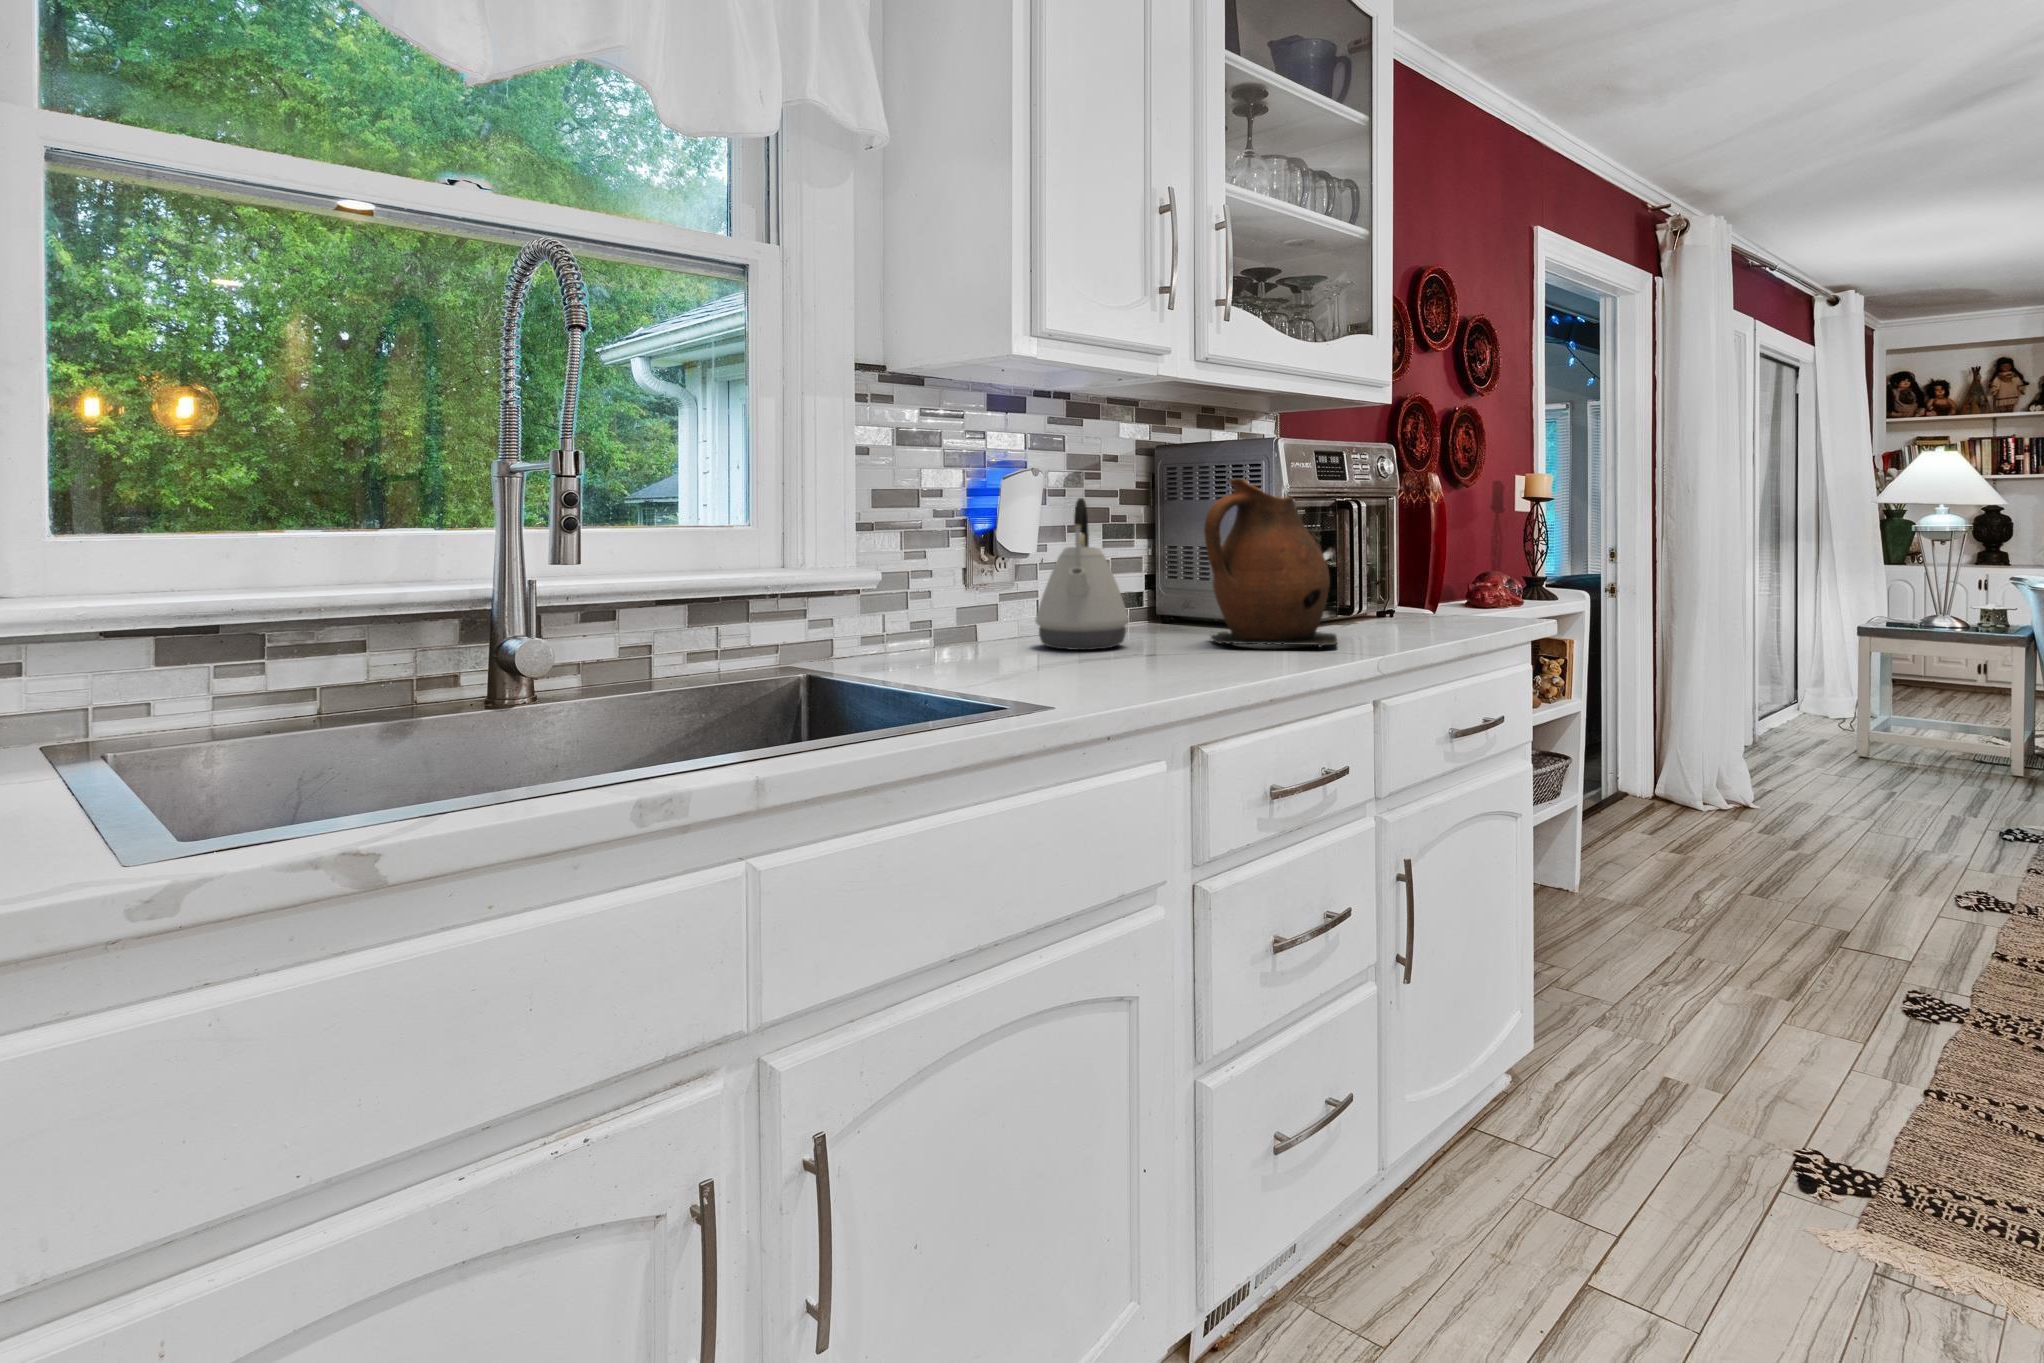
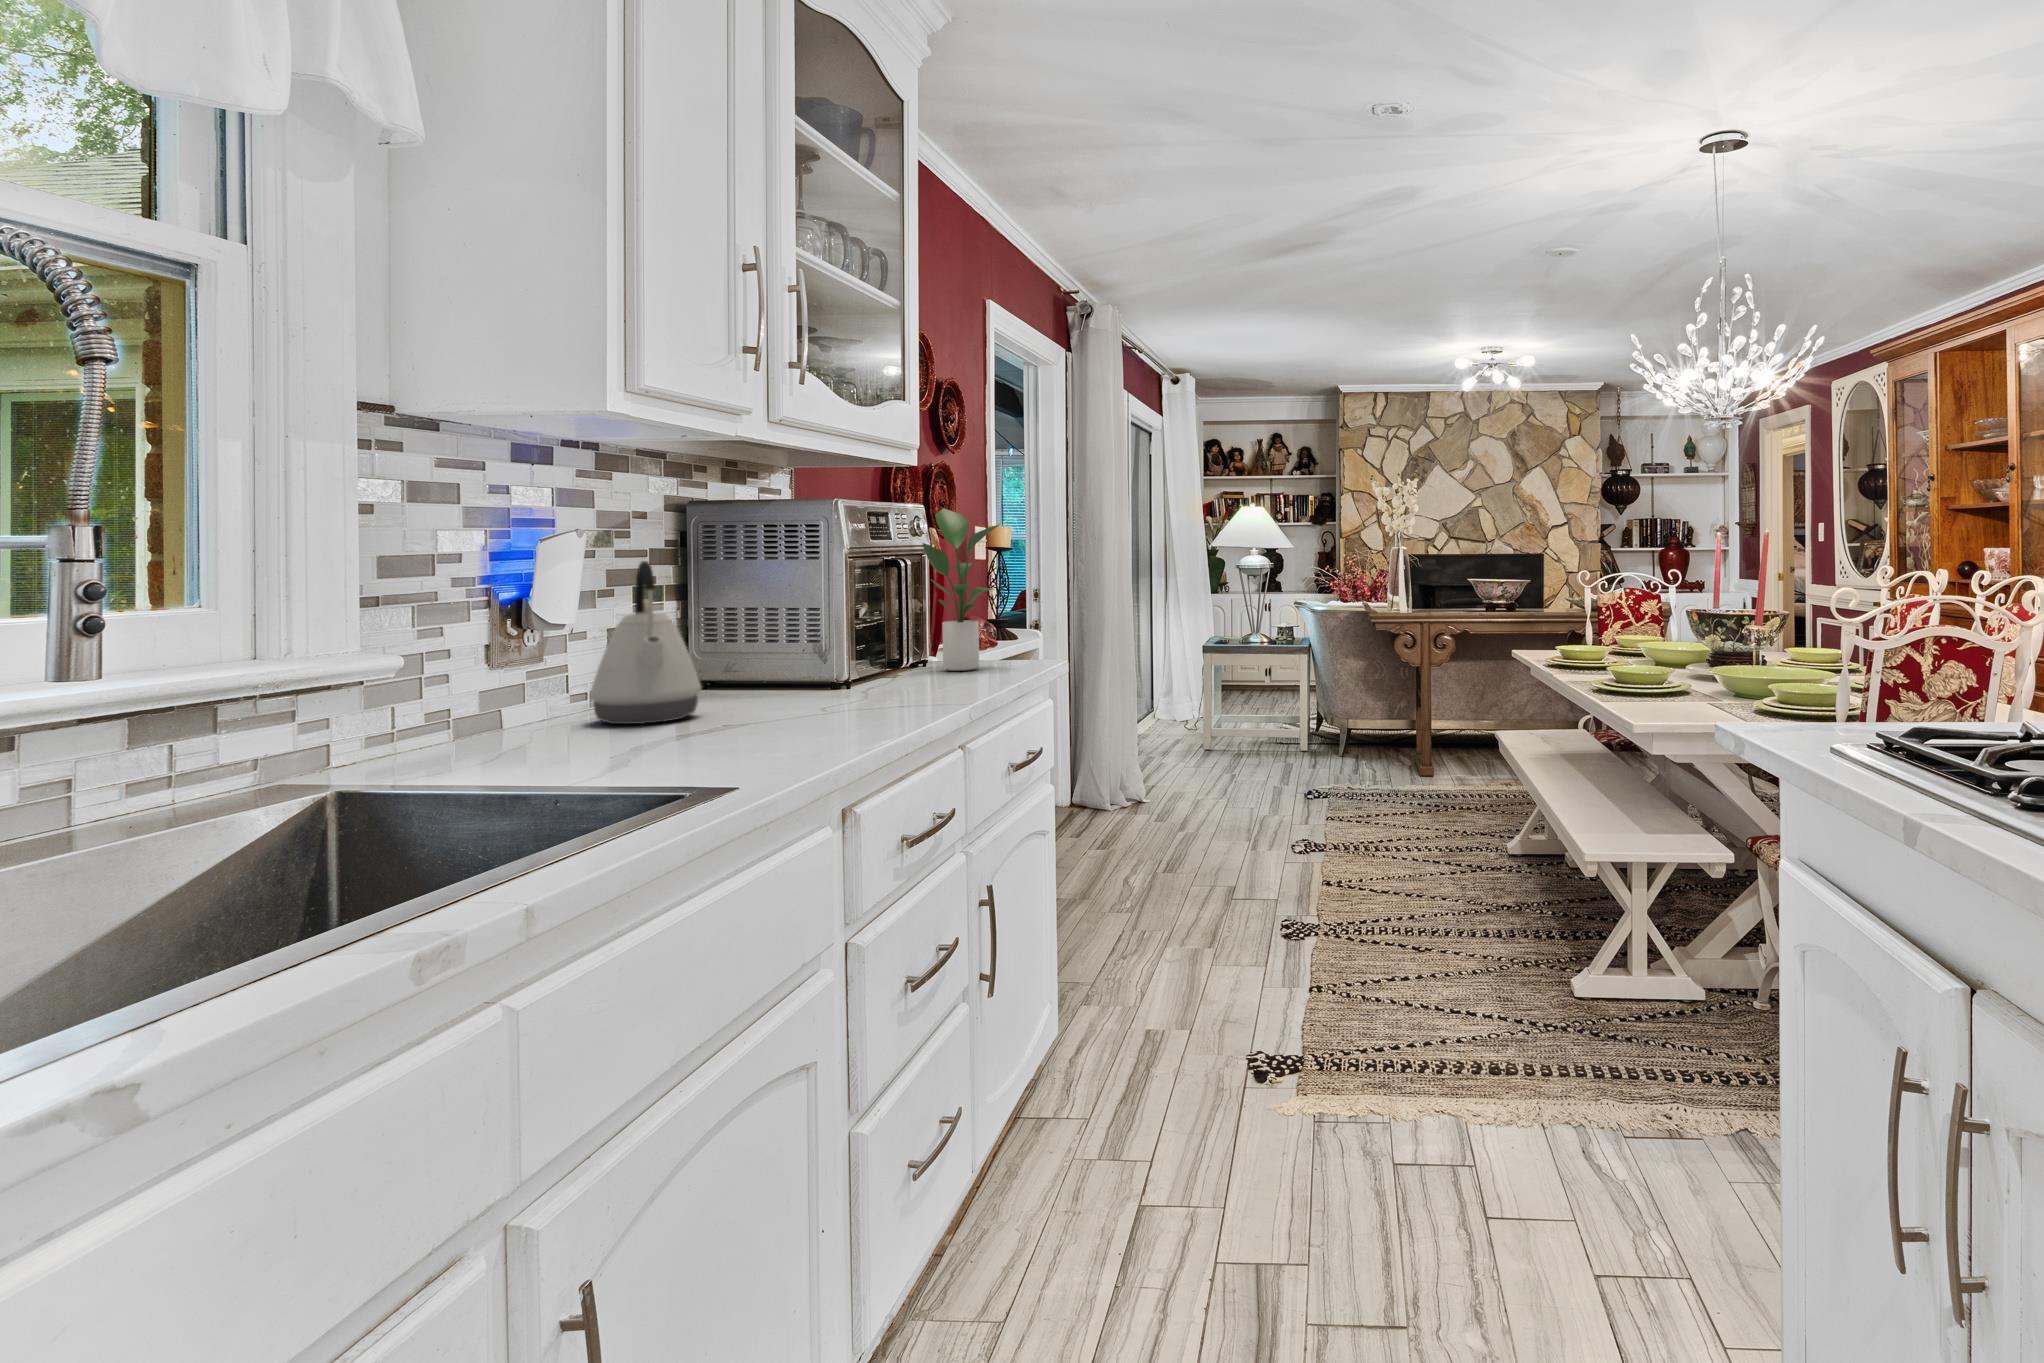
potted plant: none [1385,449,1474,626] -> present [923,508,1000,671]
ceramic pitcher: present [1204,479,1337,648] -> none [772,540,916,703]

